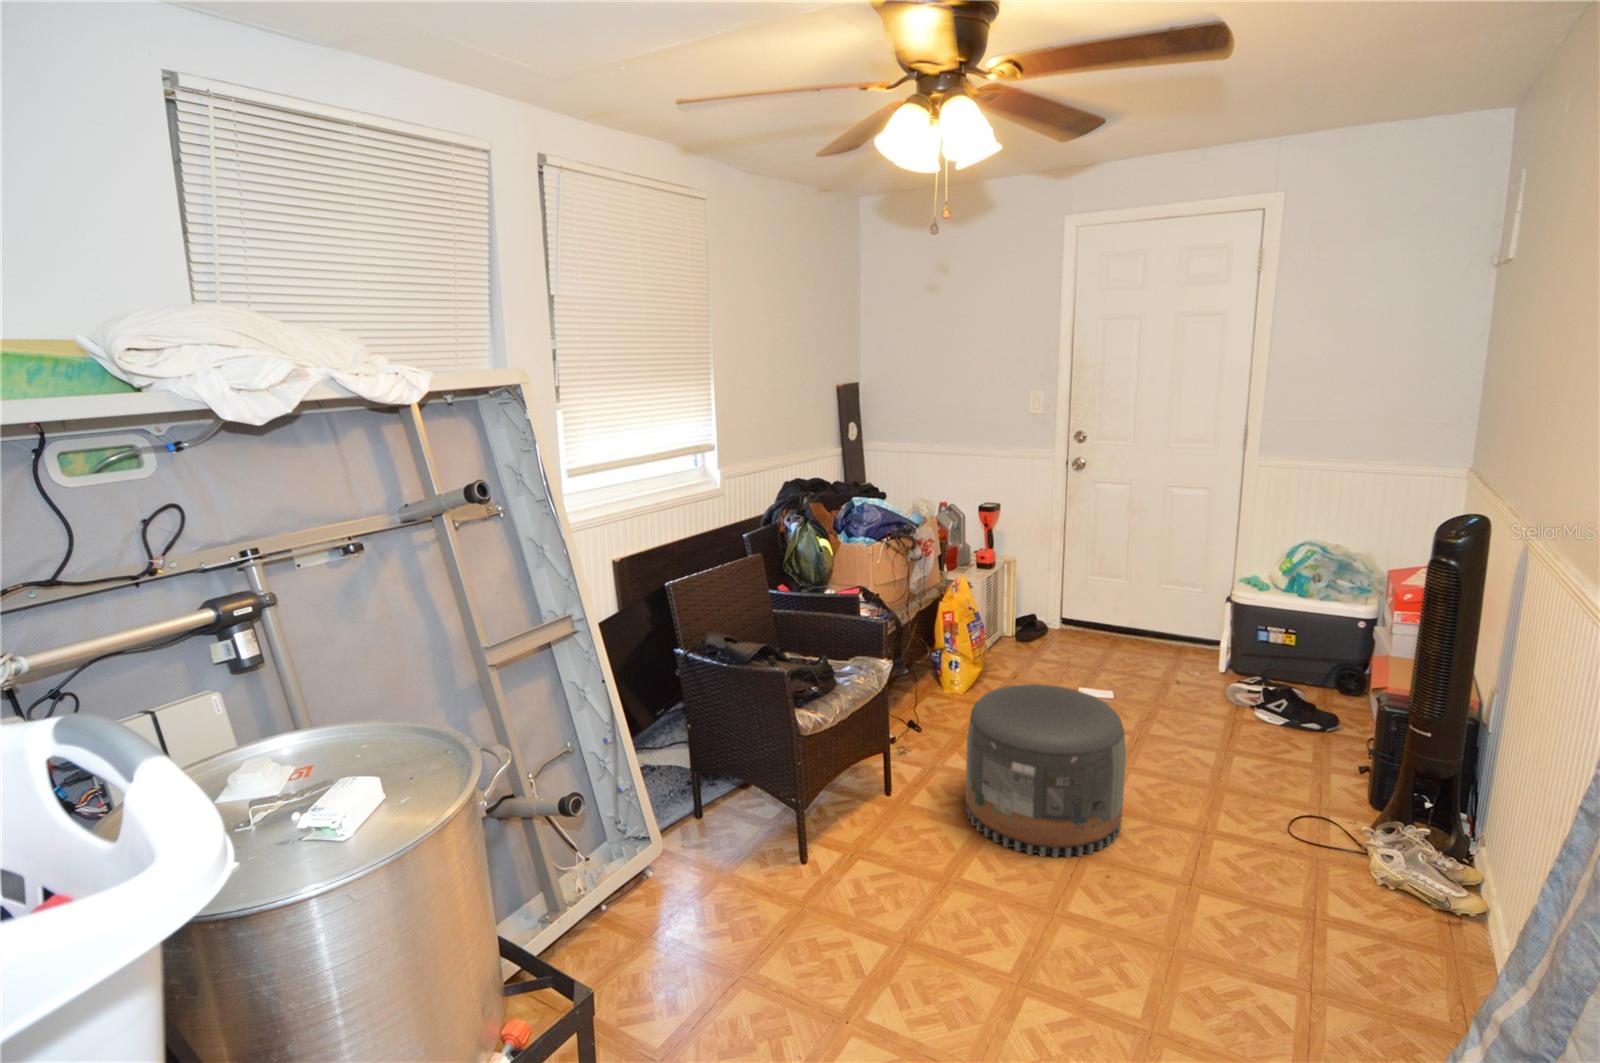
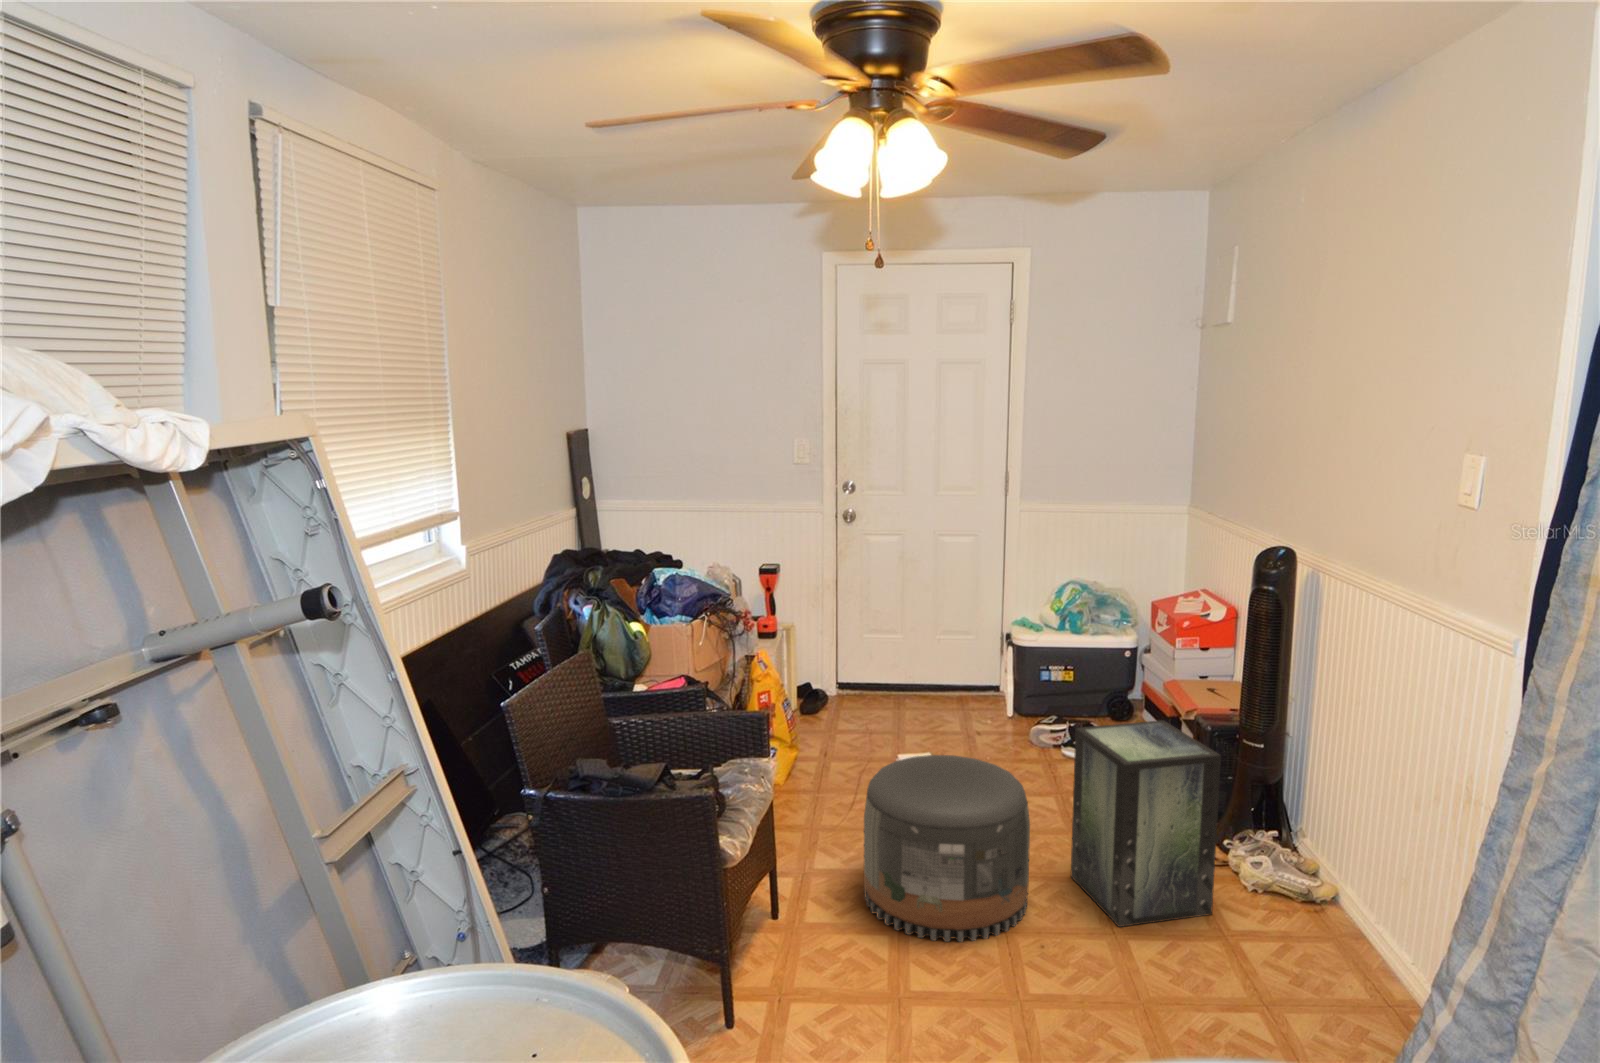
storage box: none [1179,681,1333,895] -> present [1071,720,1221,927]

